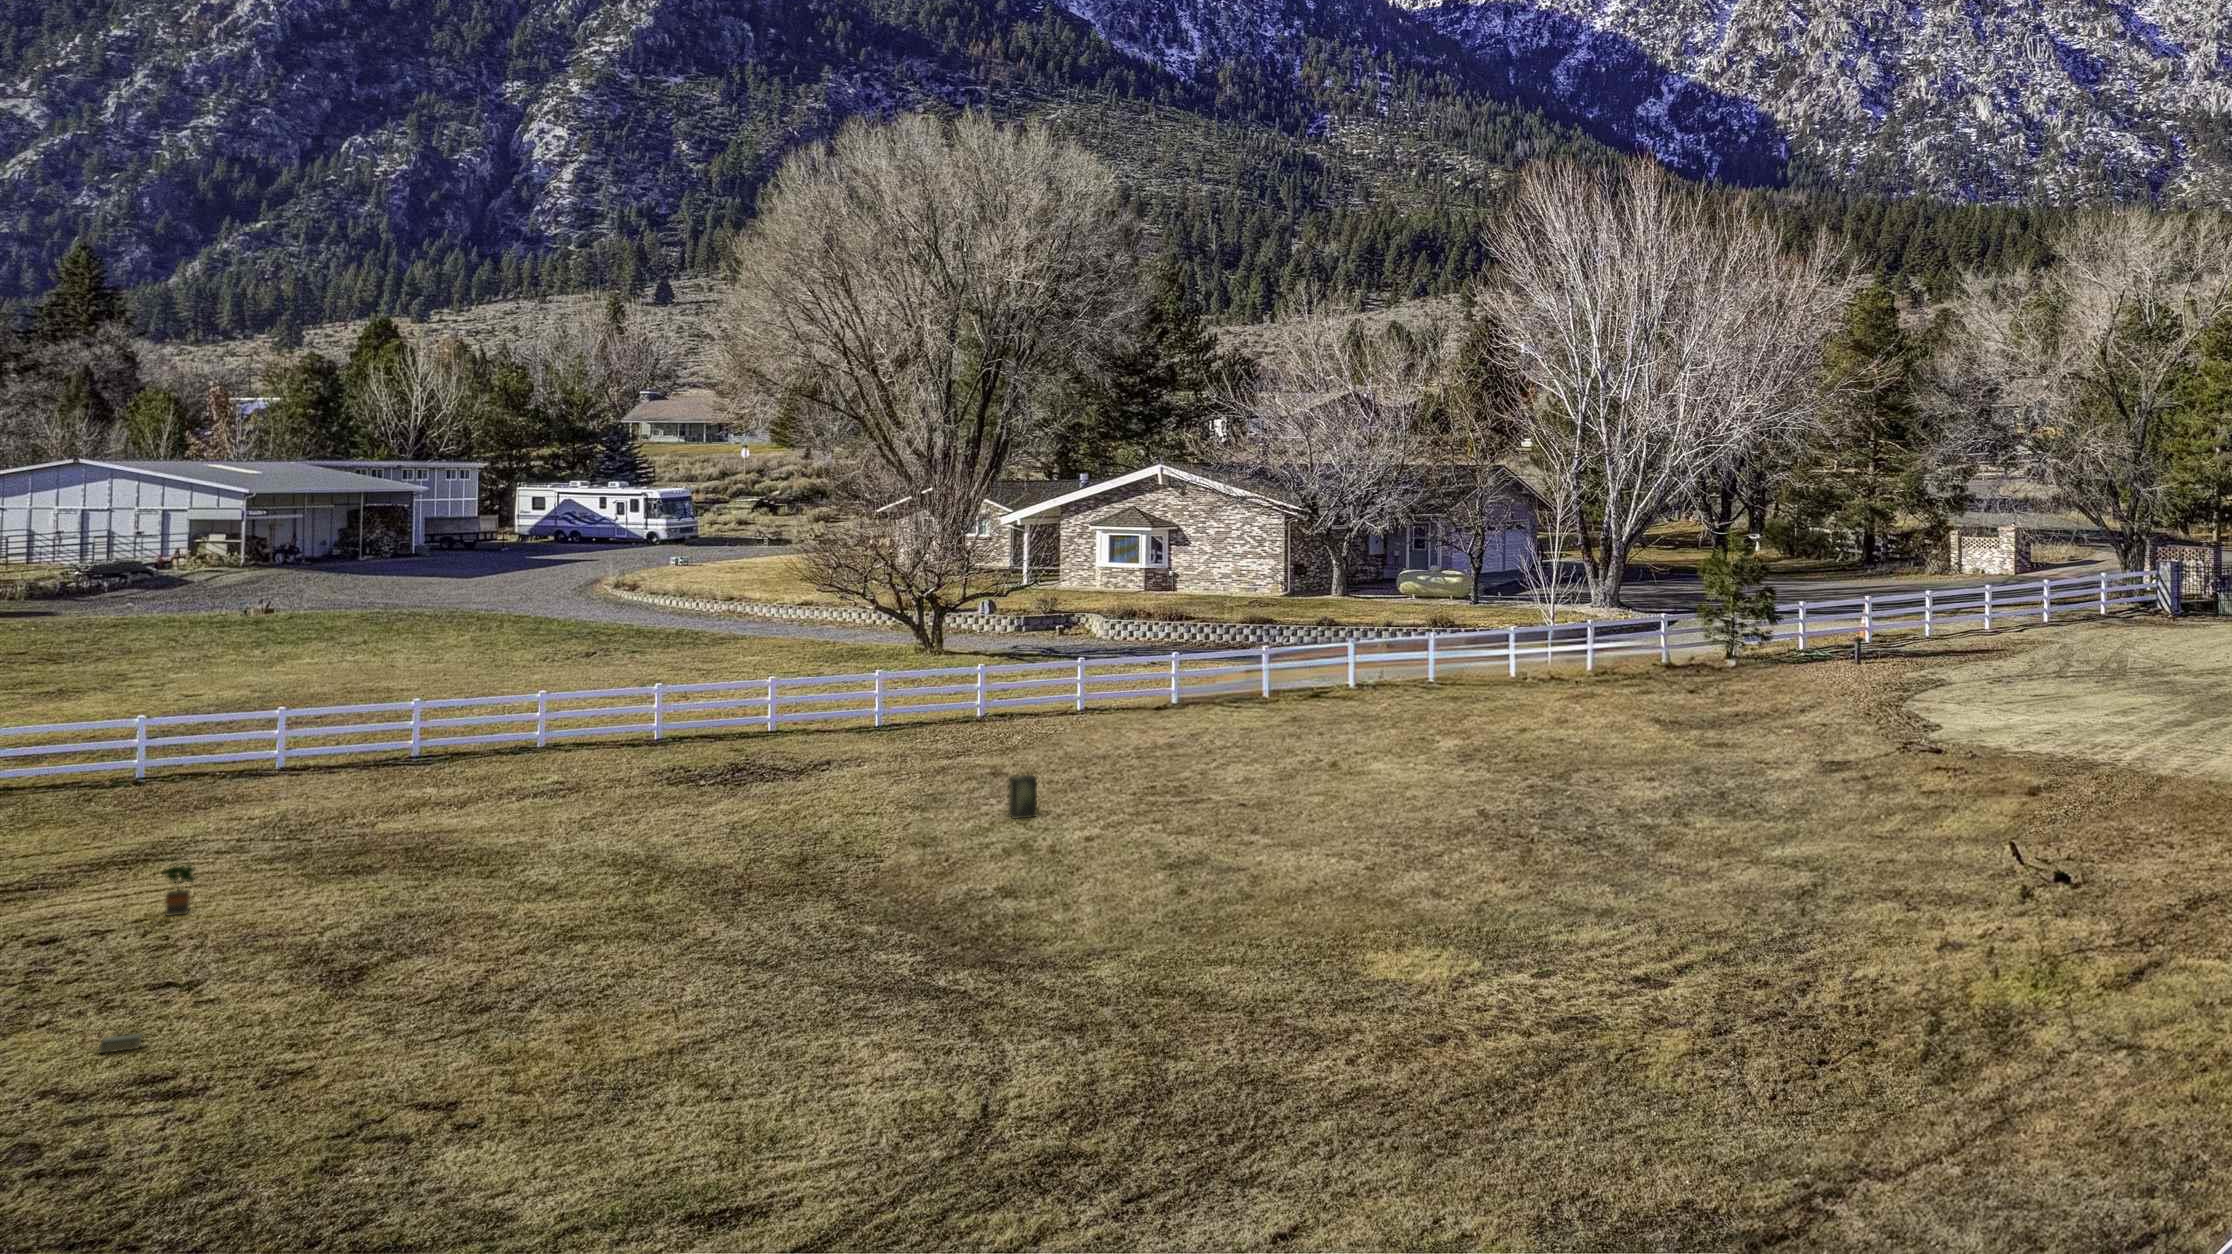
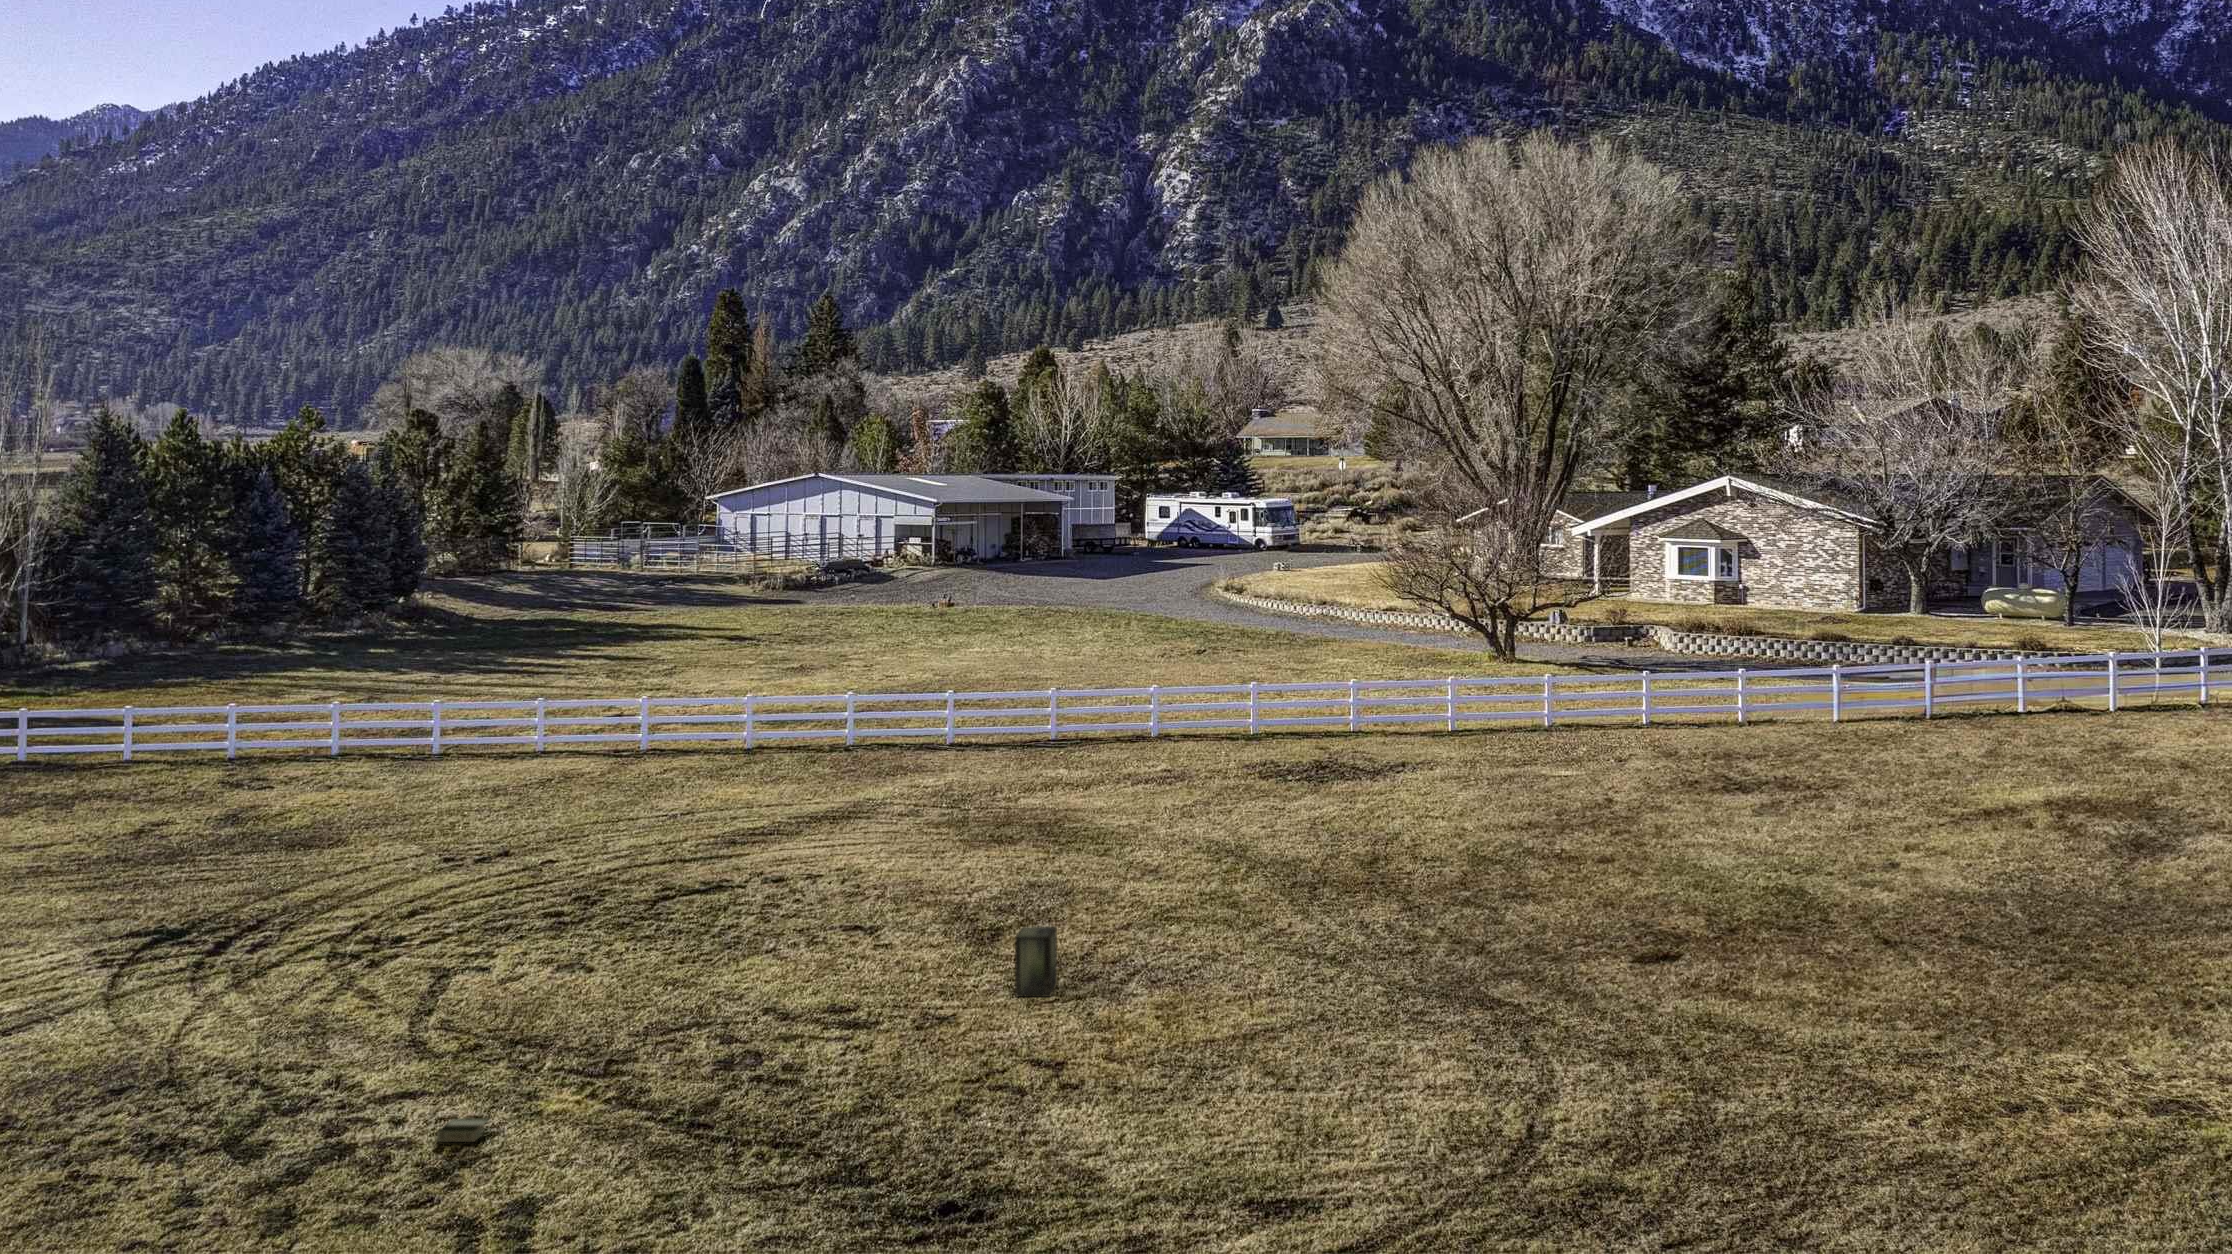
storage box: present [1009,775,1037,819] -> present [1015,926,1057,997]
potted tree: present [162,865,196,916] -> none [693,865,727,918]

